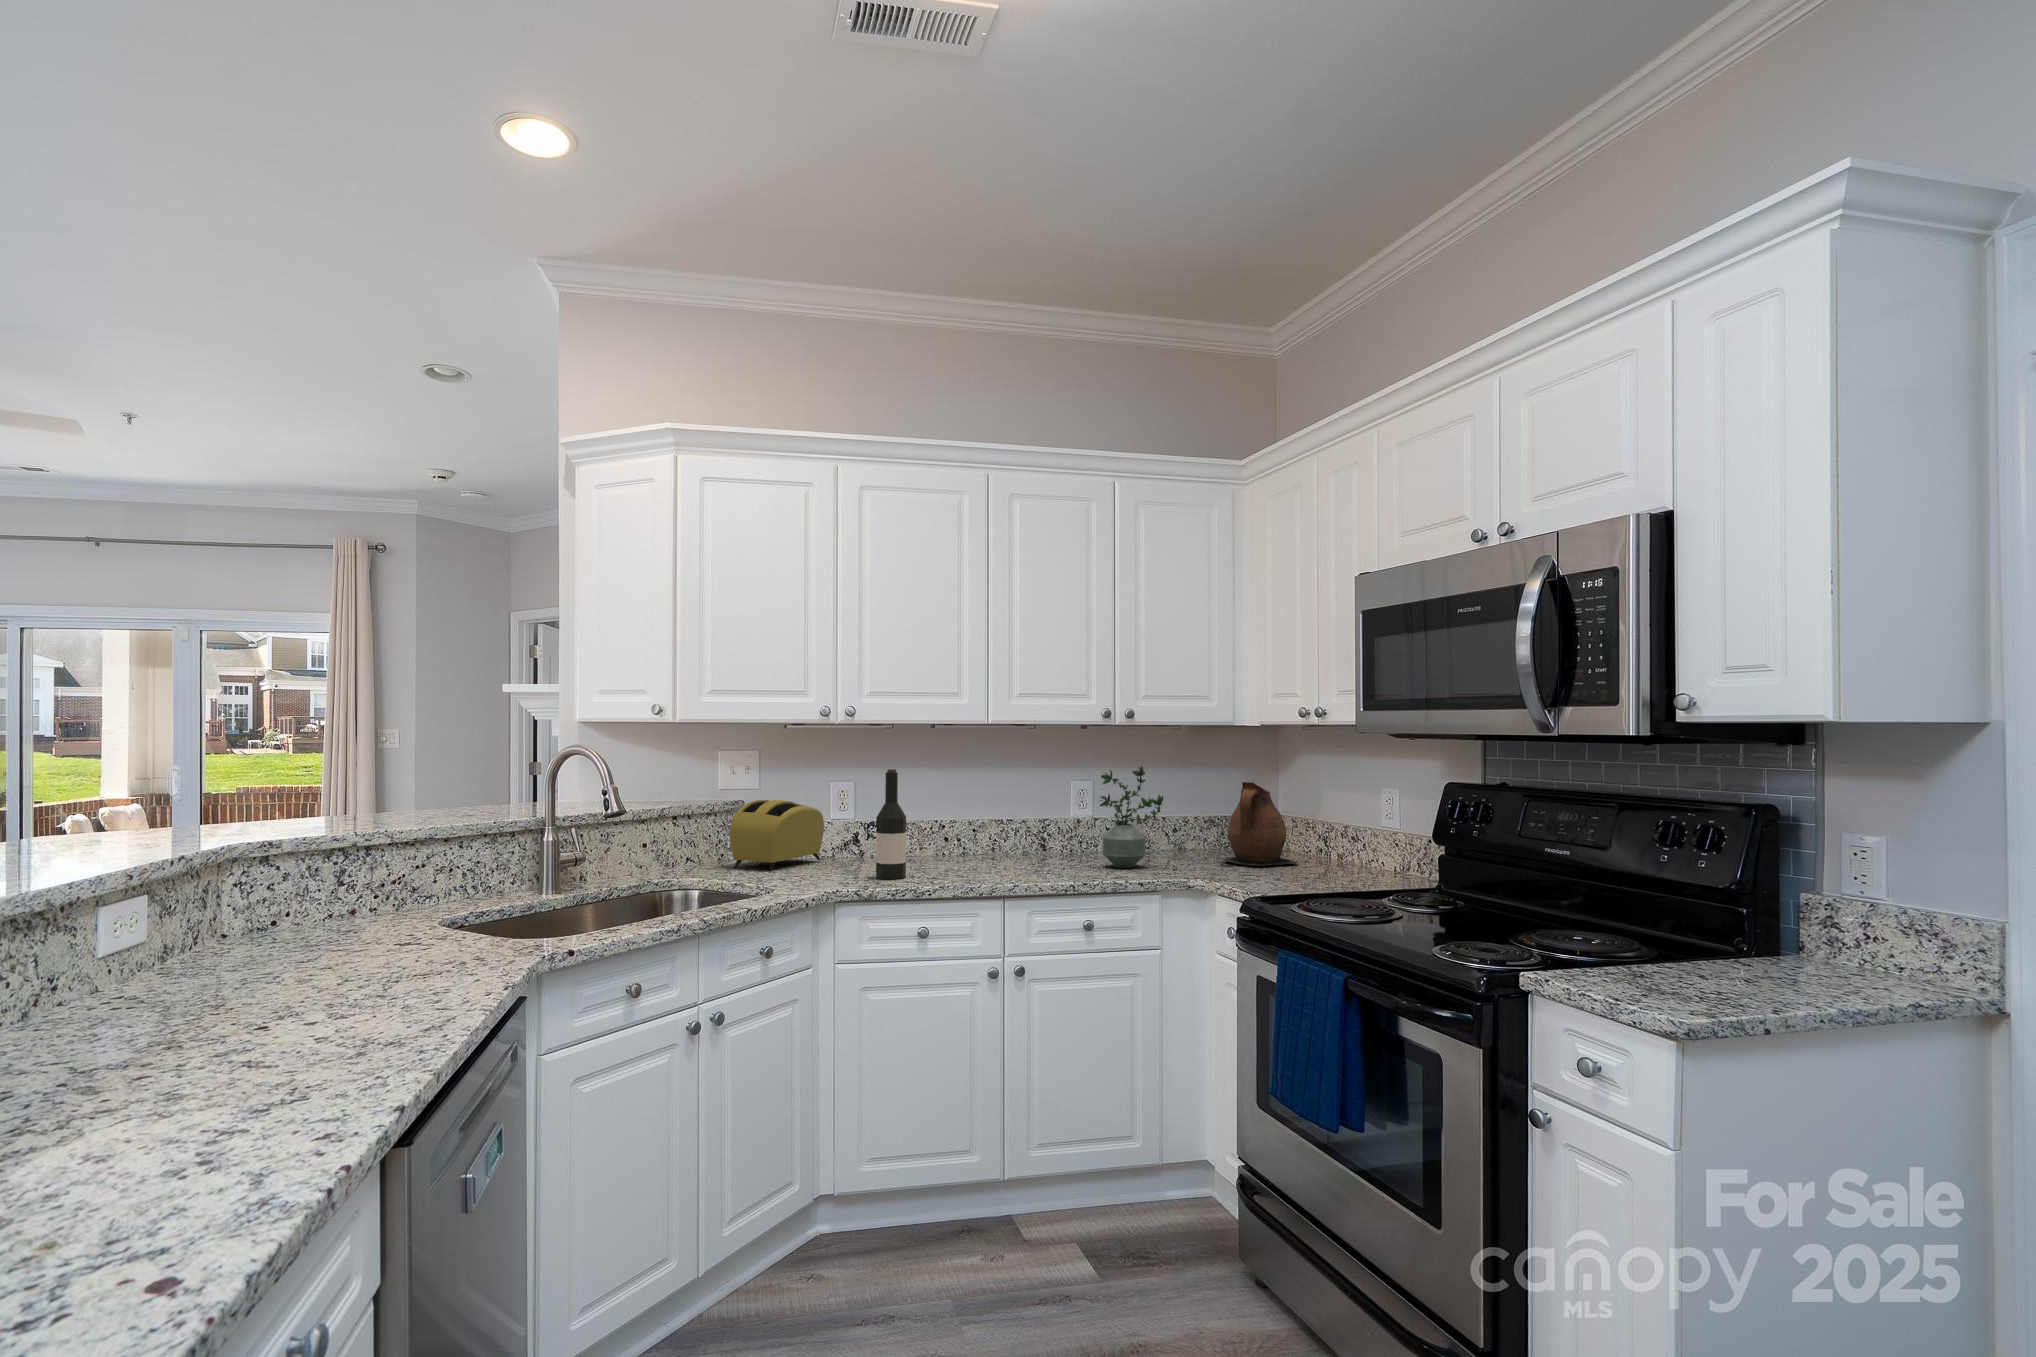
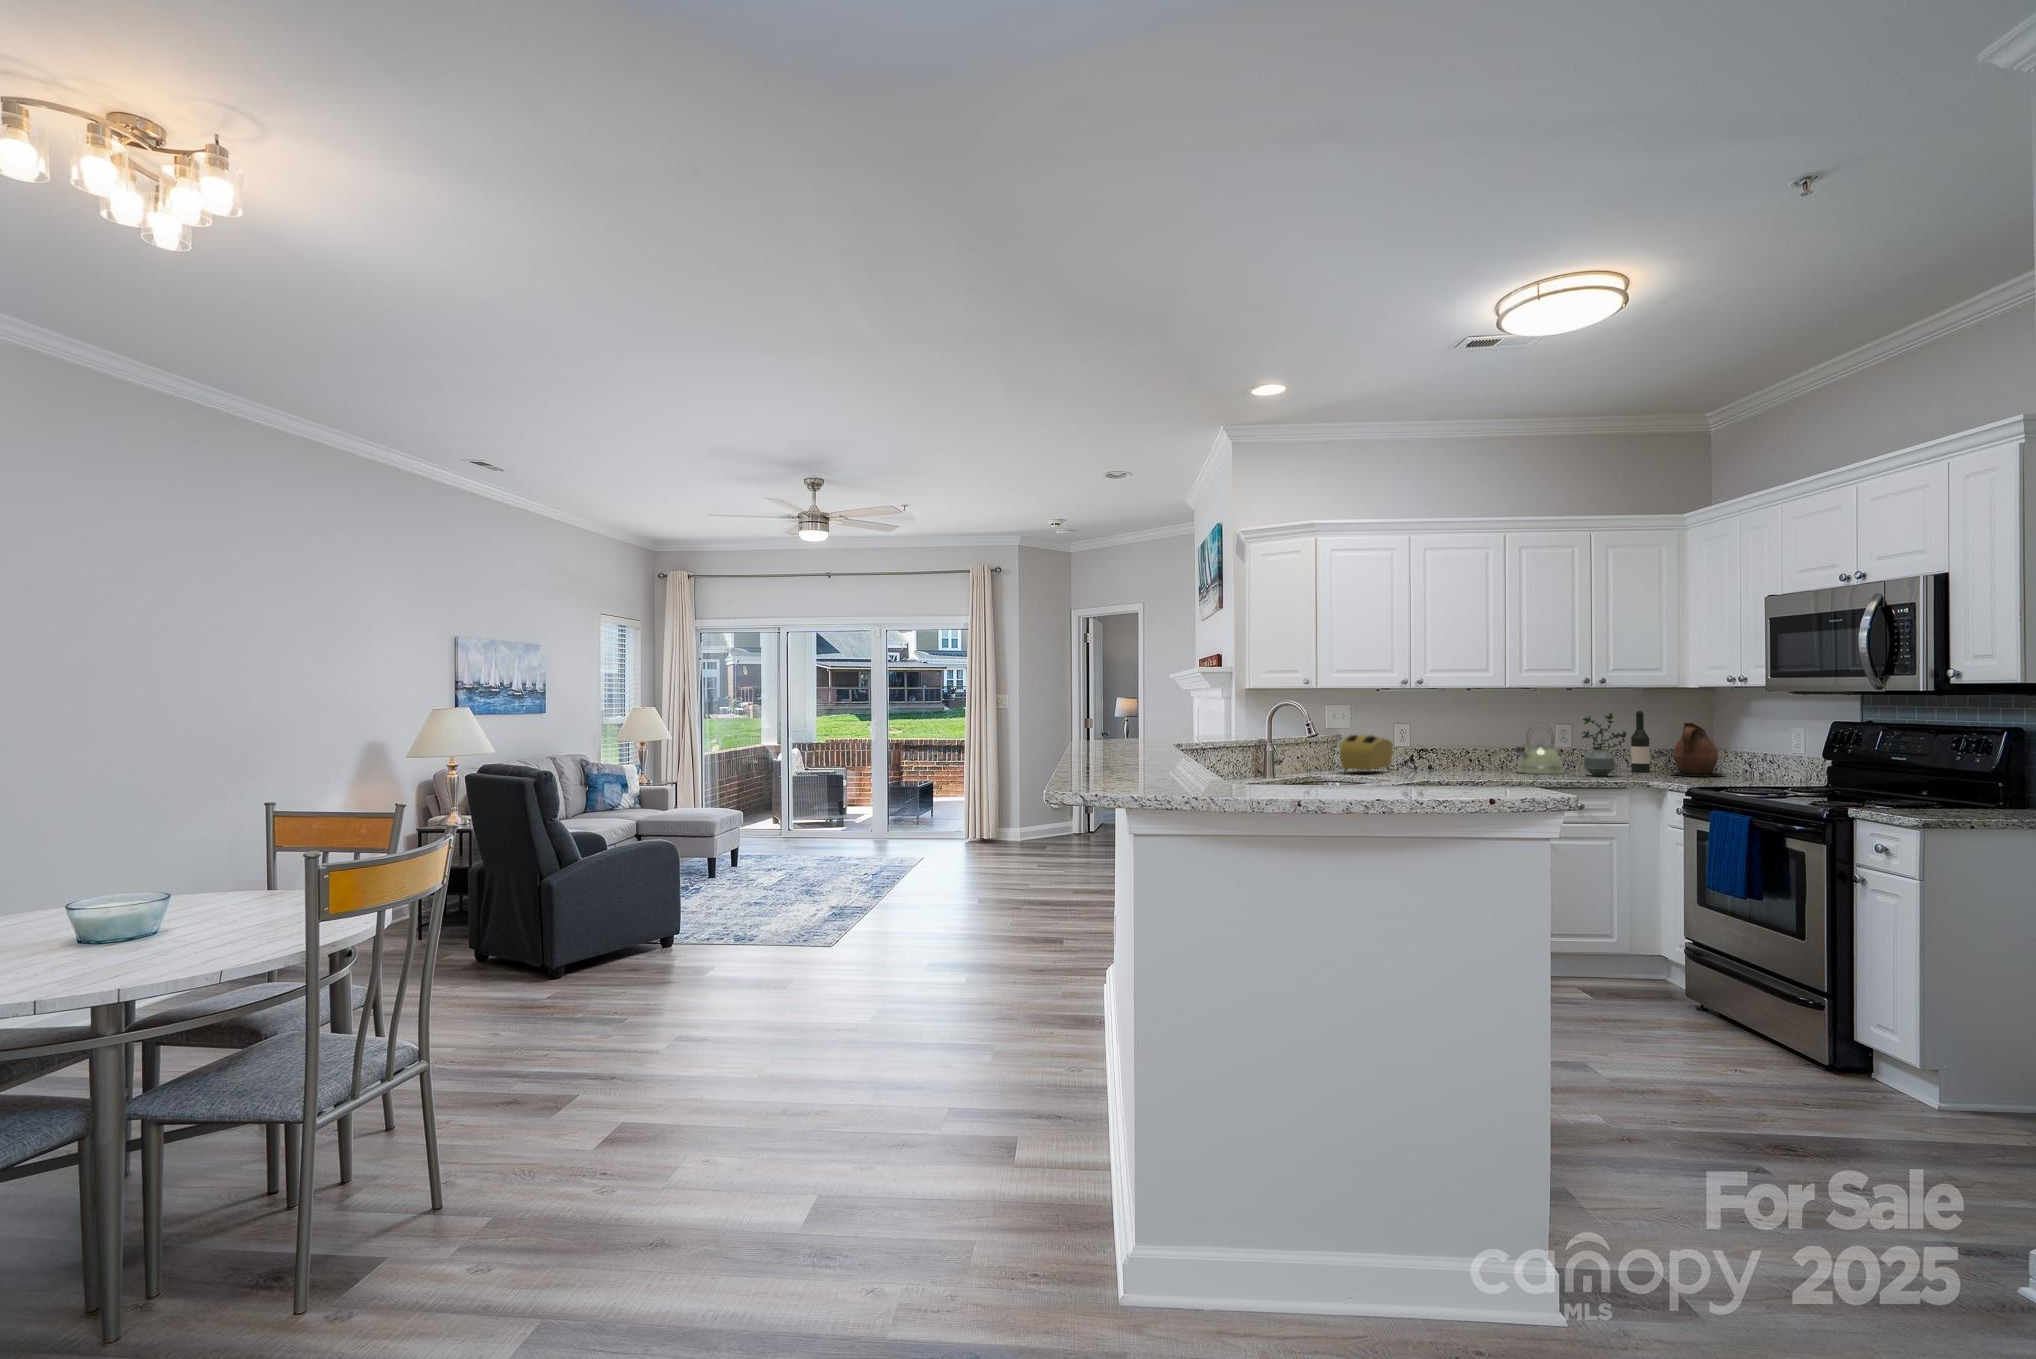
wine bottle: present [876,769,906,879] -> present [1631,711,1650,772]
kettle: none [1006,780,1080,864] -> present [1516,728,1565,774]

